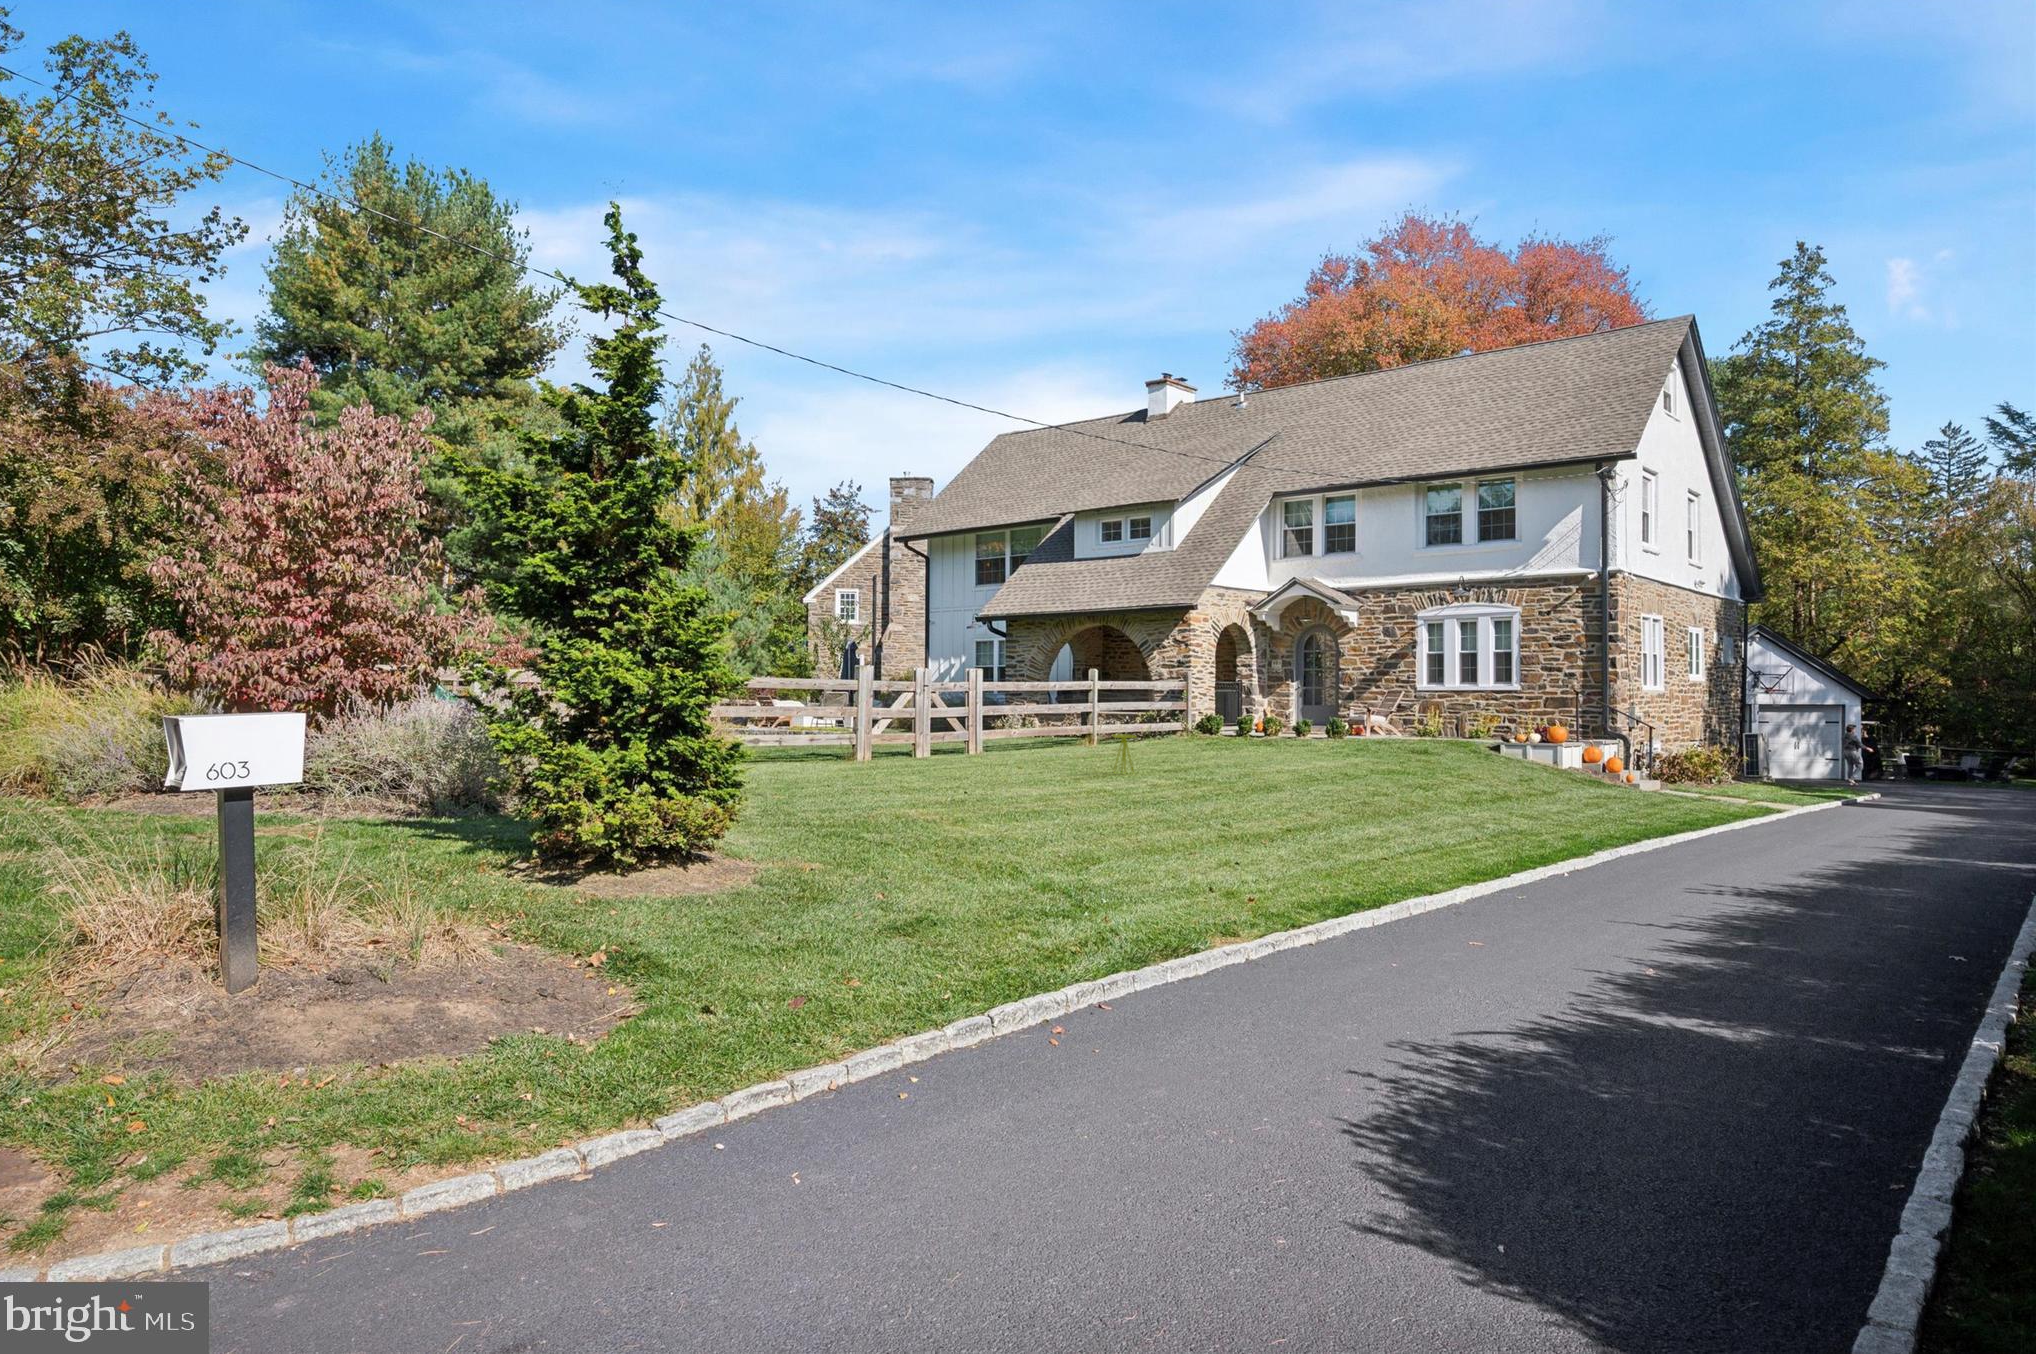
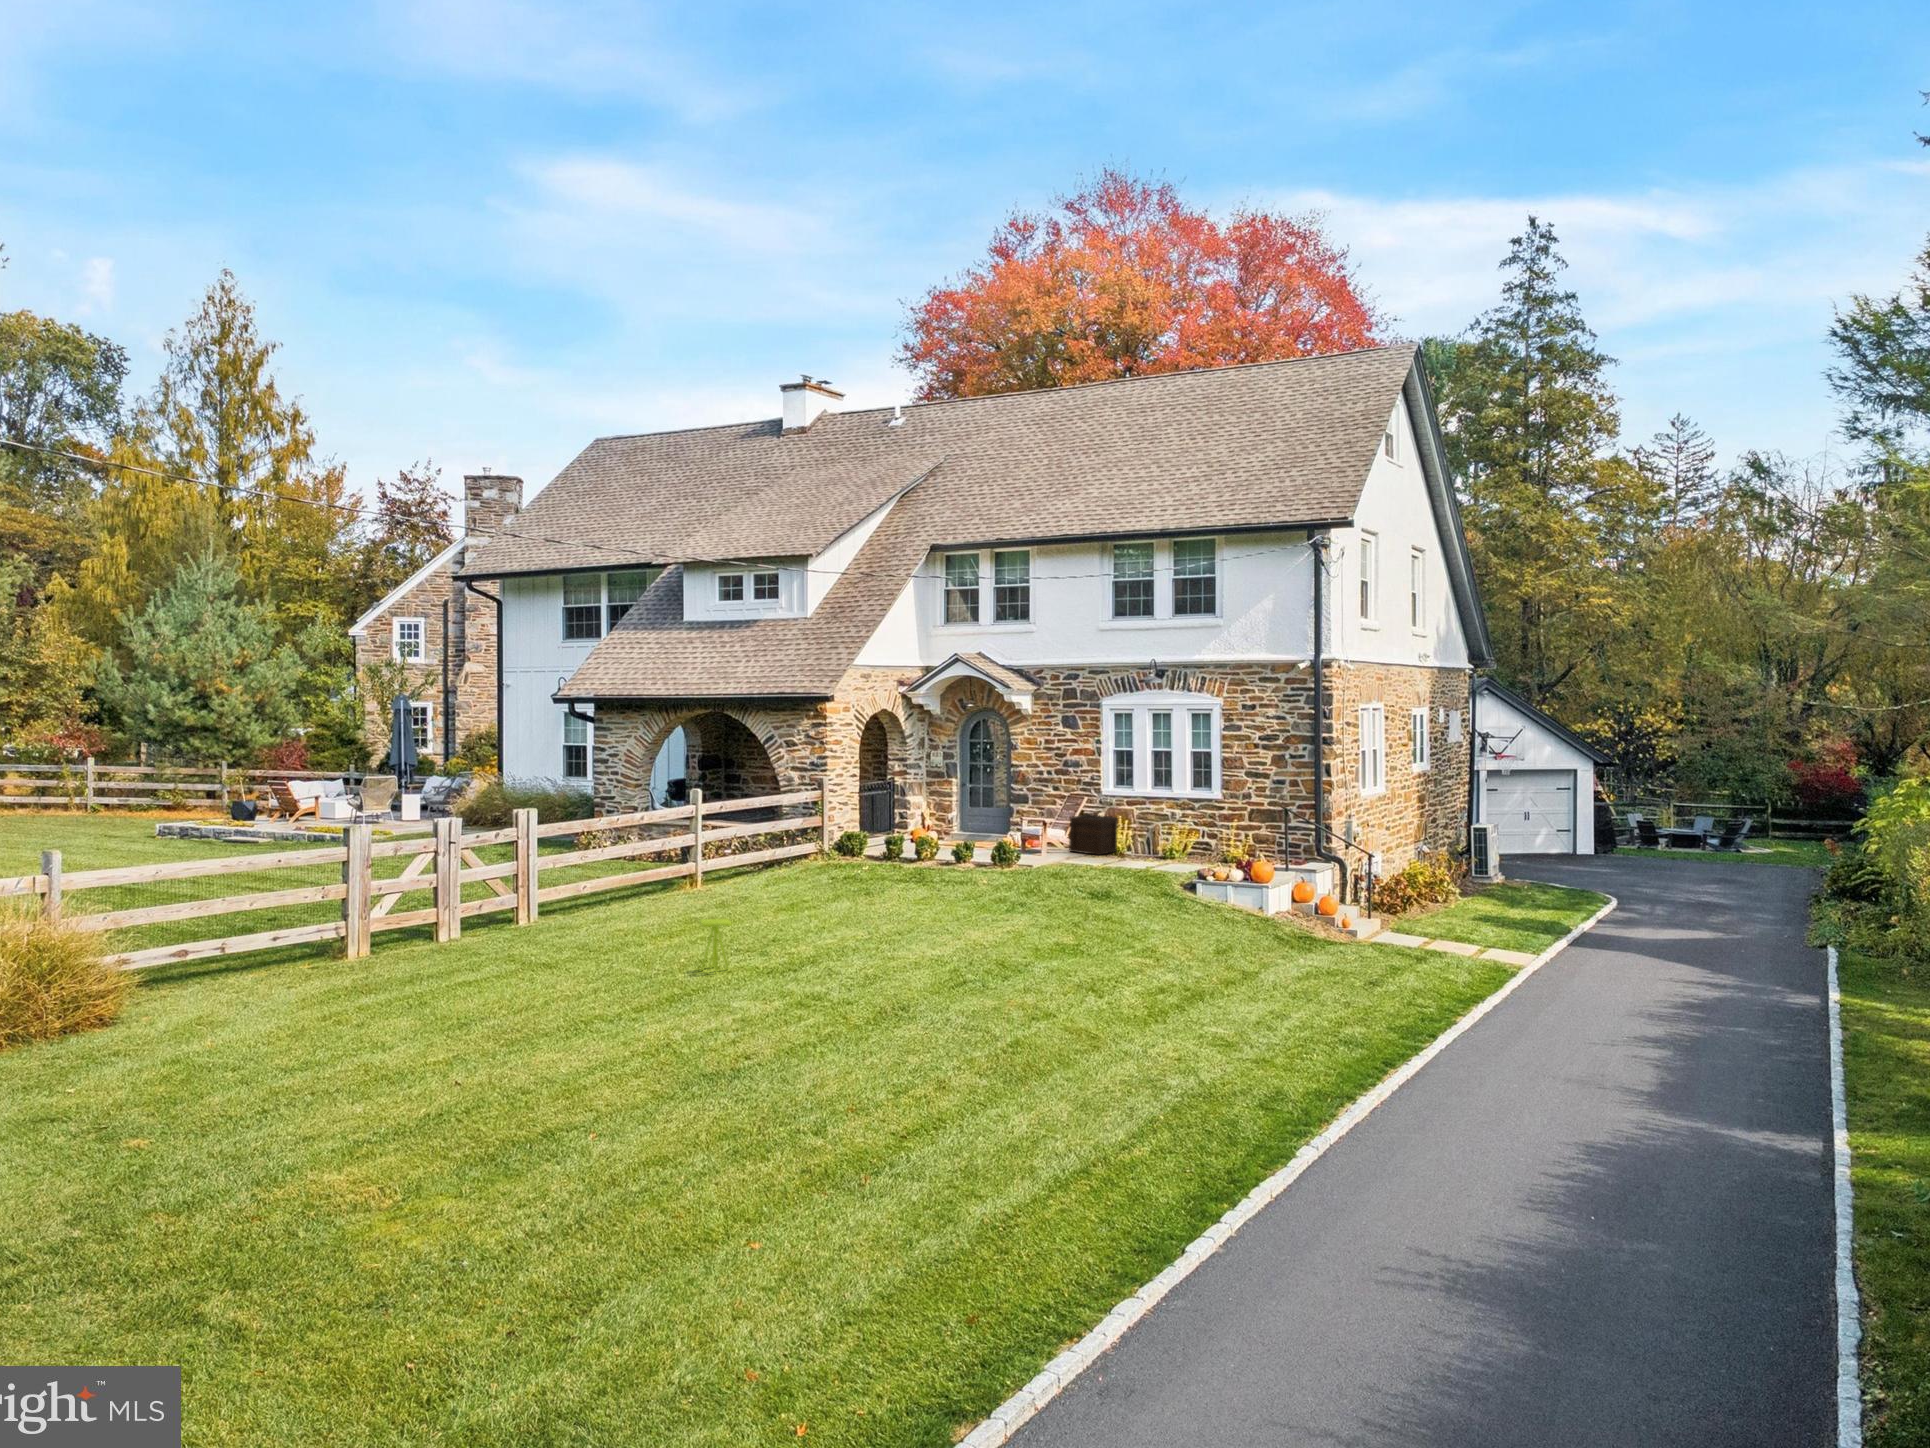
wooden crate: none [1388,704,1430,735] -> present [1069,814,1118,855]

